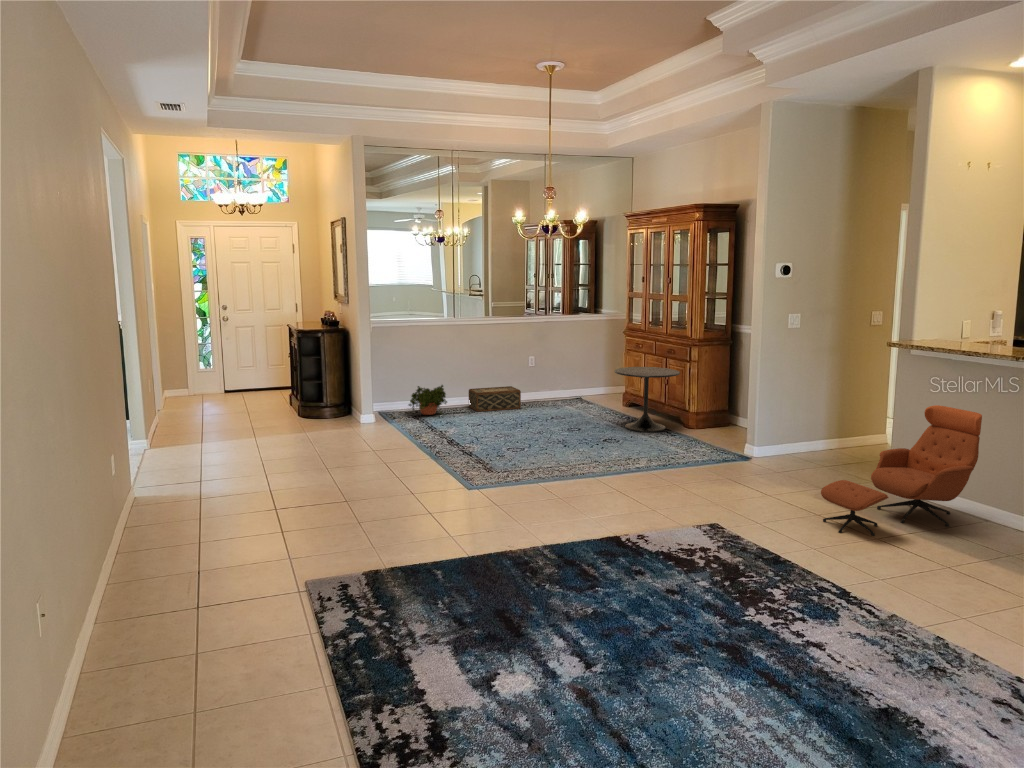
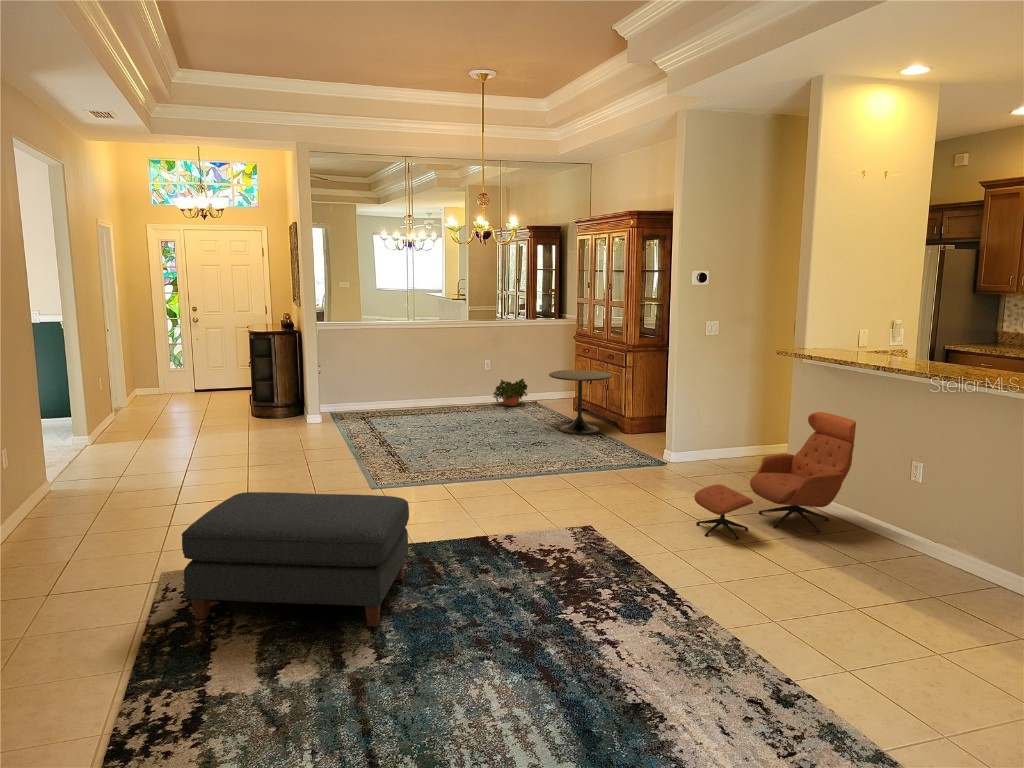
potted plant: present [409,385,447,415] -> present [493,379,528,406]
woven basket: present [469,386,521,412] -> none [420,388,469,412]
ottoman: none [359,497,576,634] -> present [182,492,409,627]

